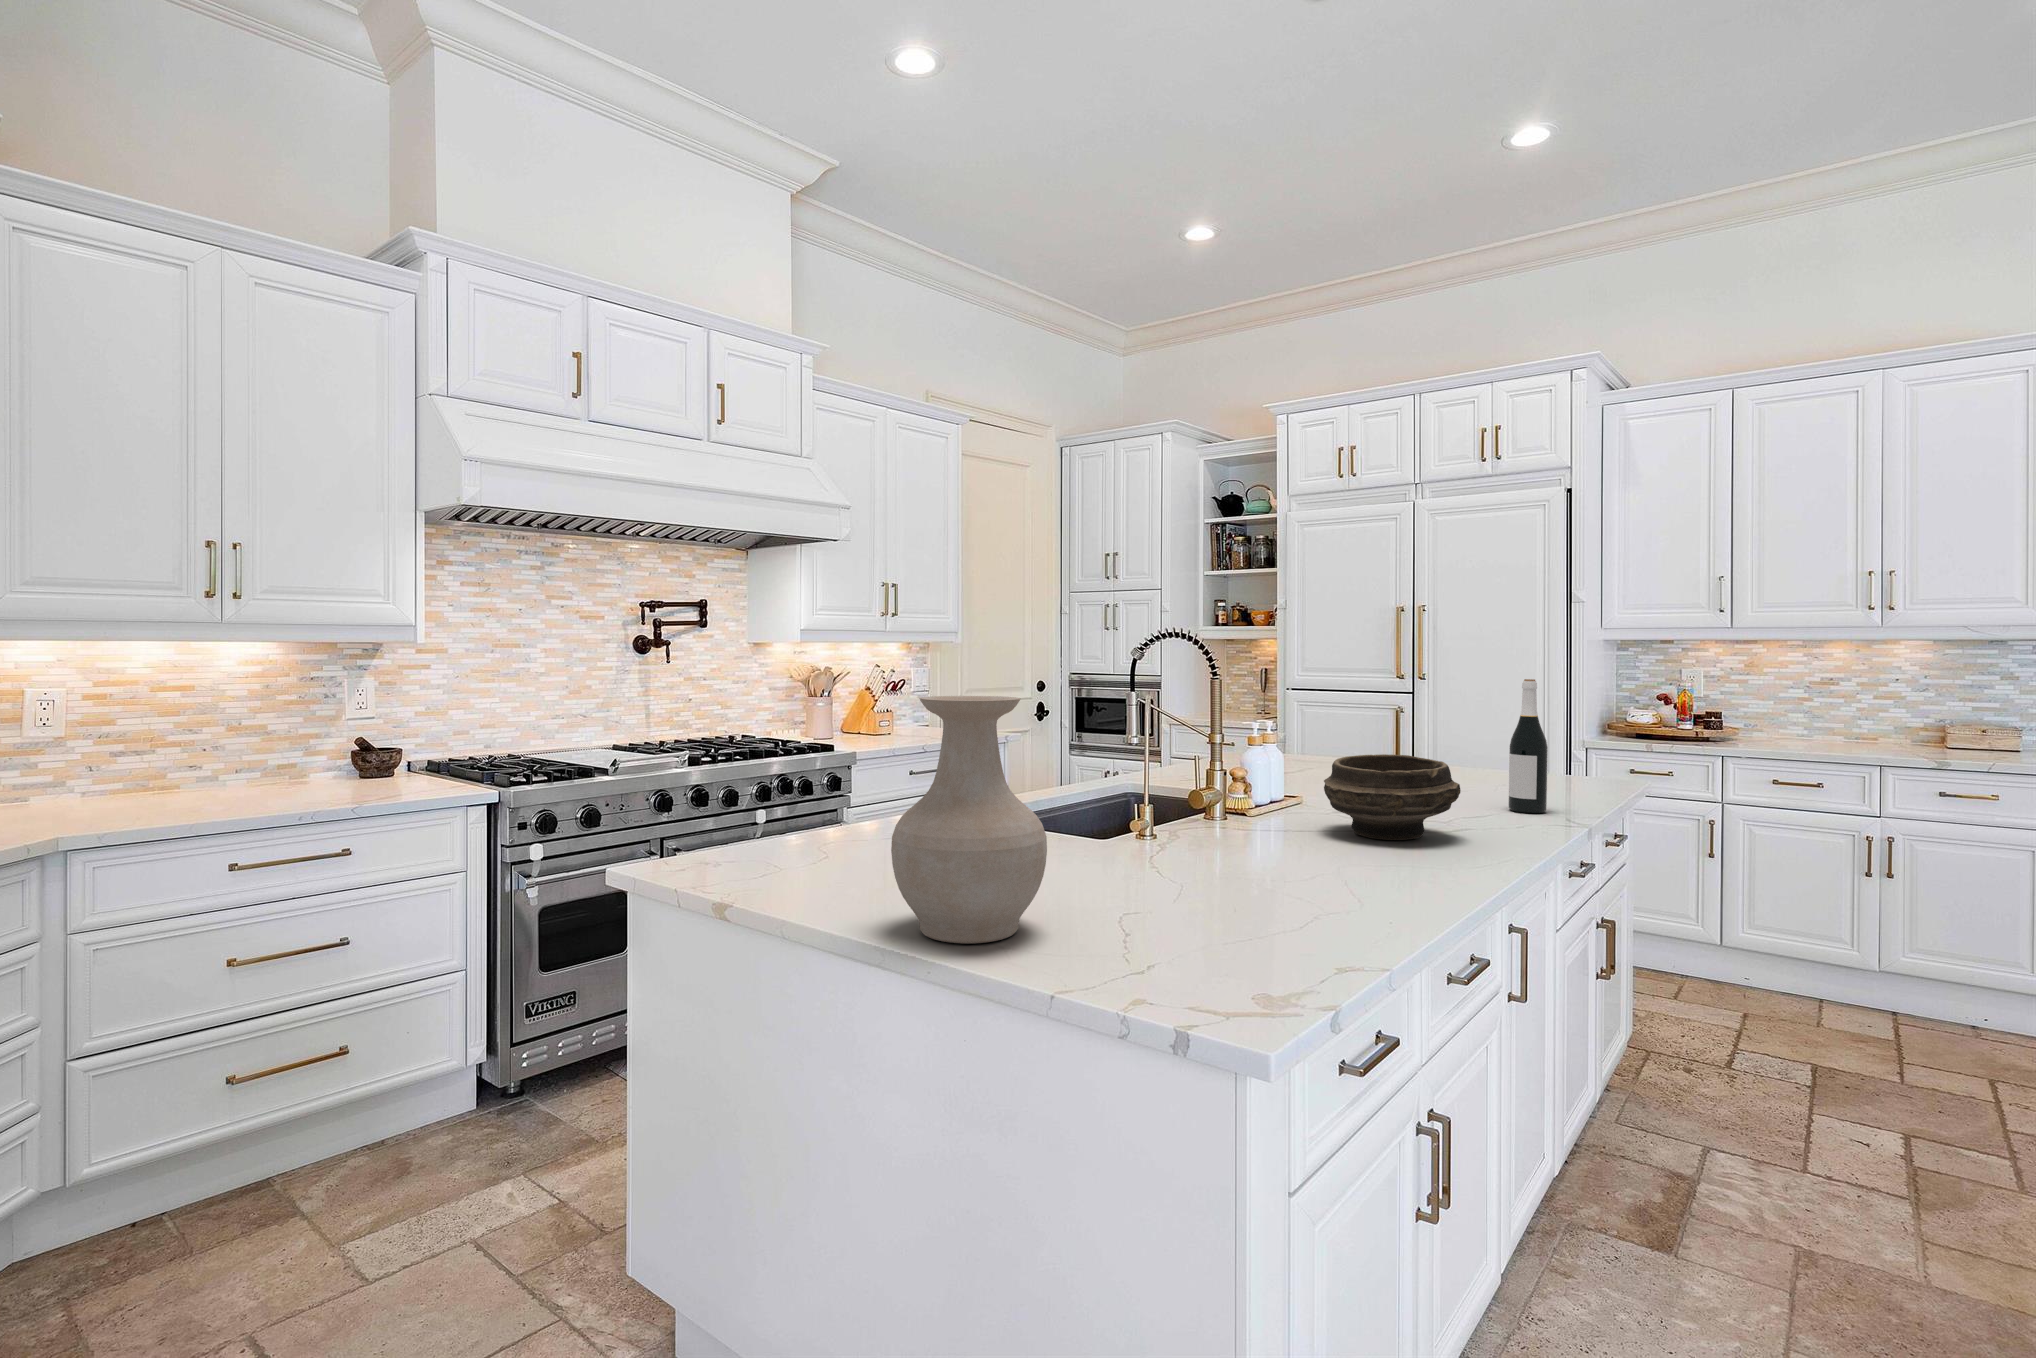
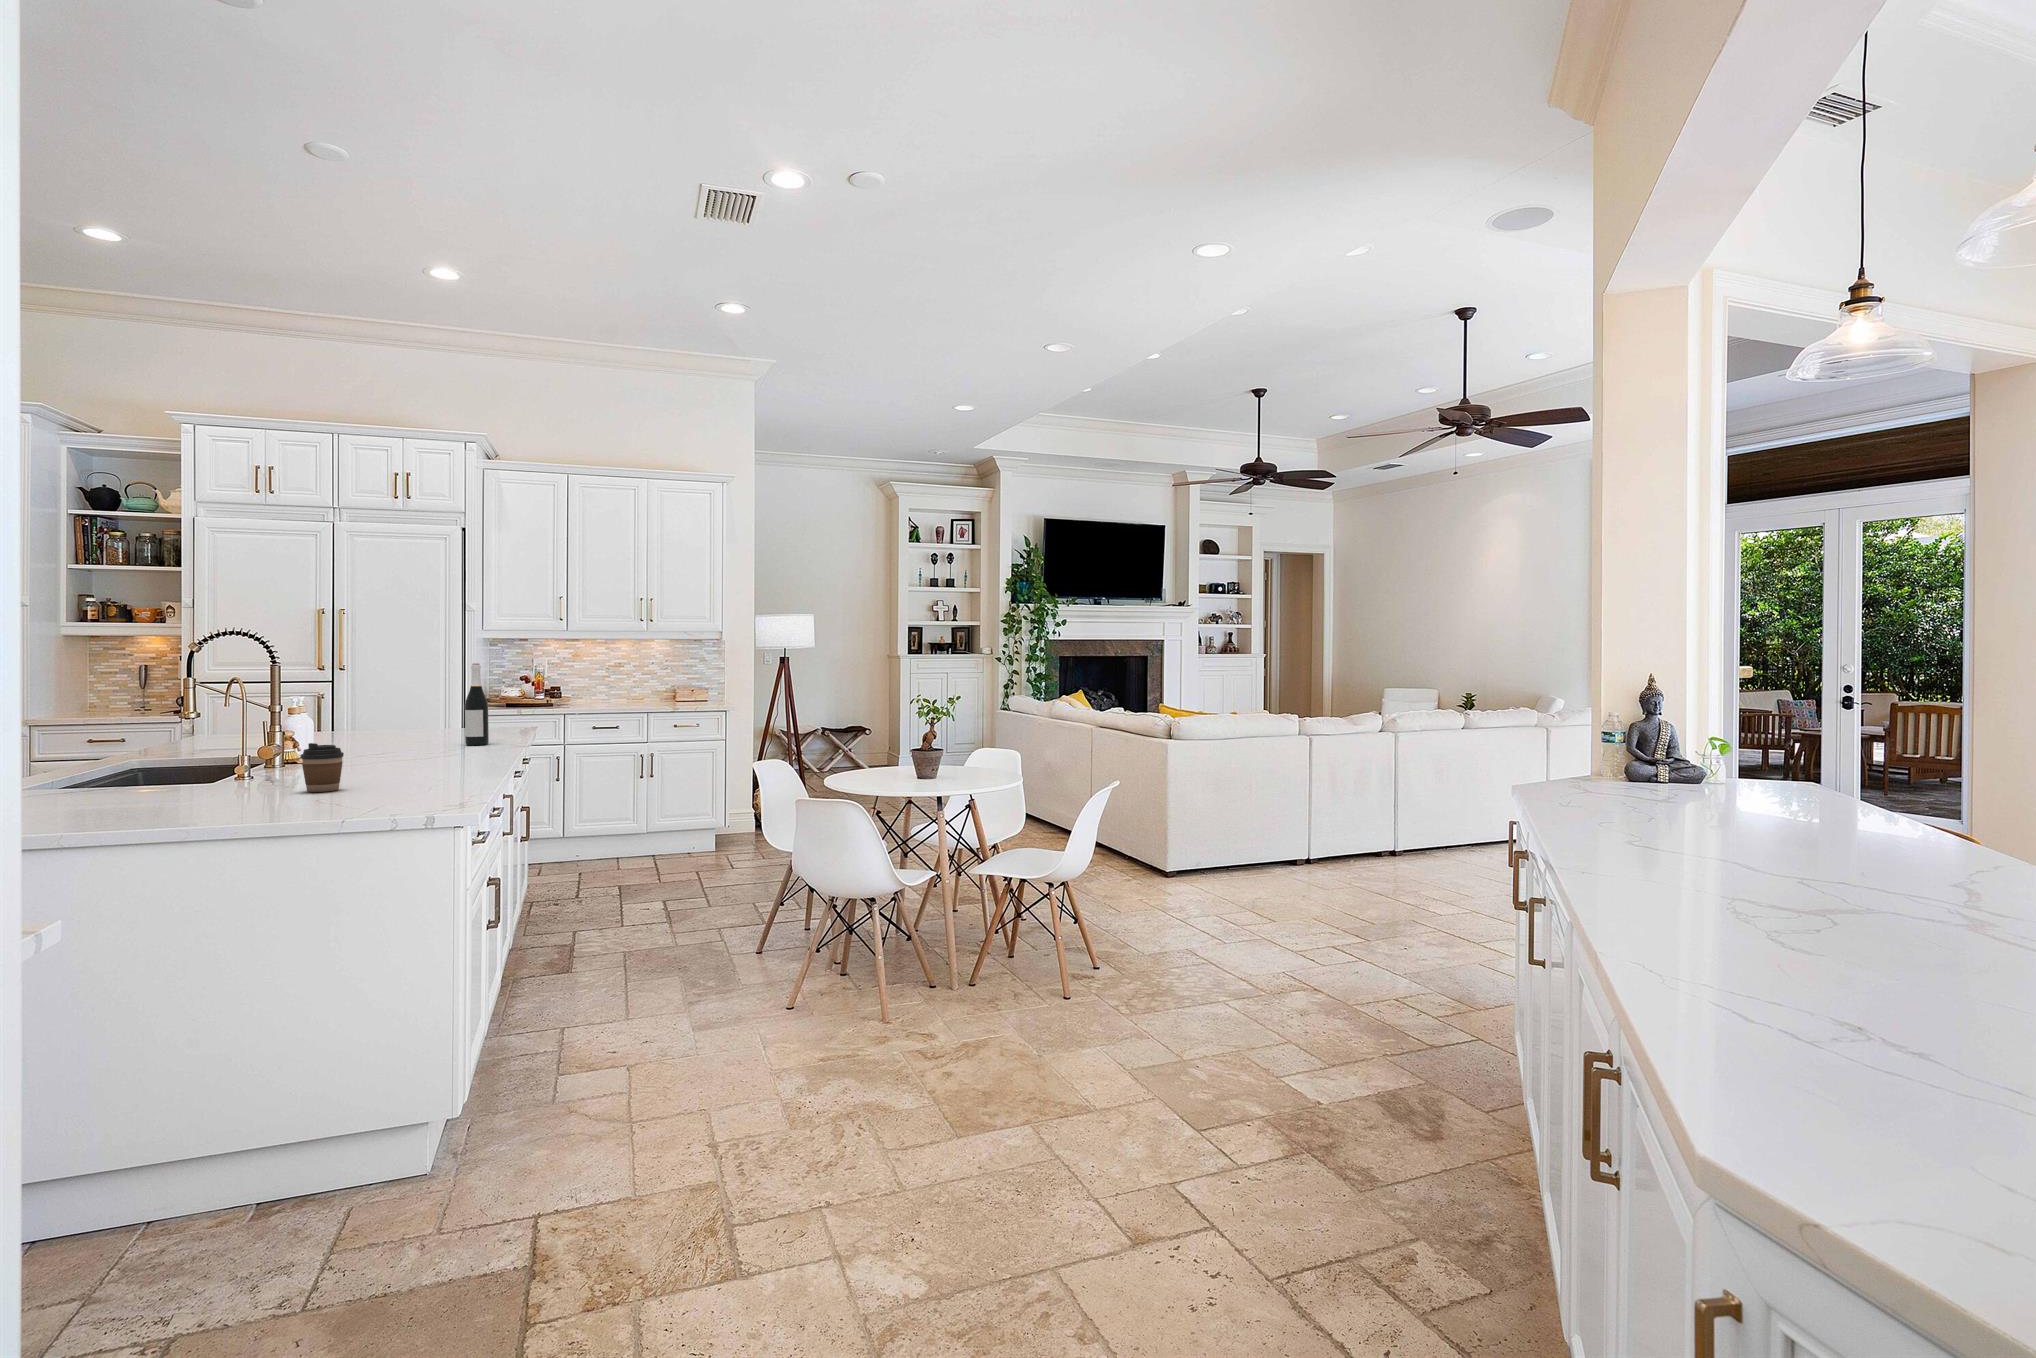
vase: present [891,696,1047,943] -> none [186,674,296,812]
bowl: present [1324,754,1461,840] -> none [366,711,456,761]
coffee cup: none [1118,816,1182,906] -> present [301,743,344,792]

